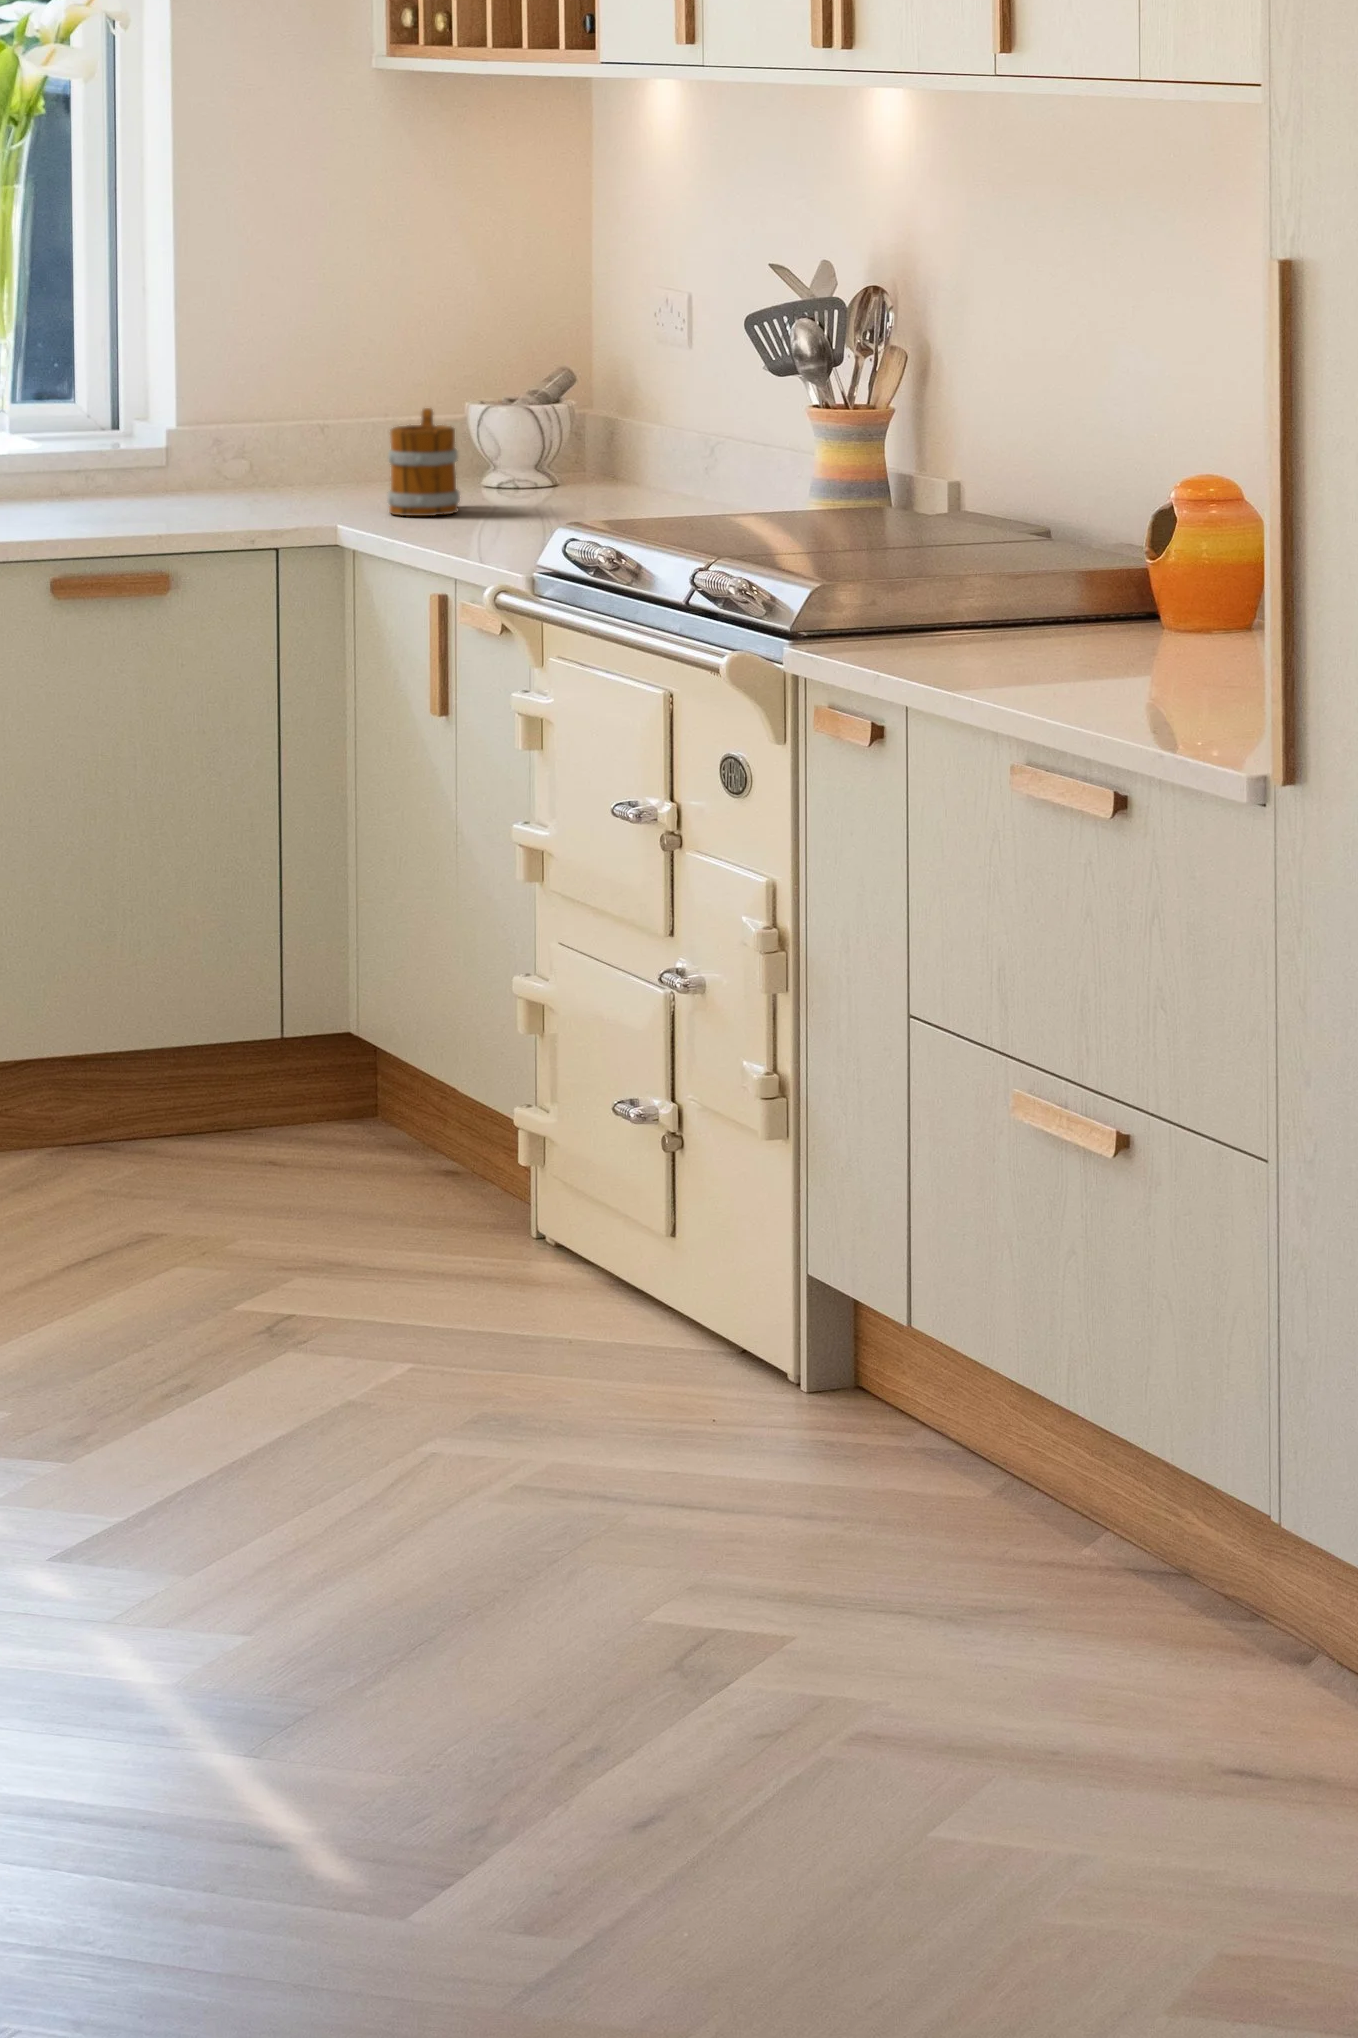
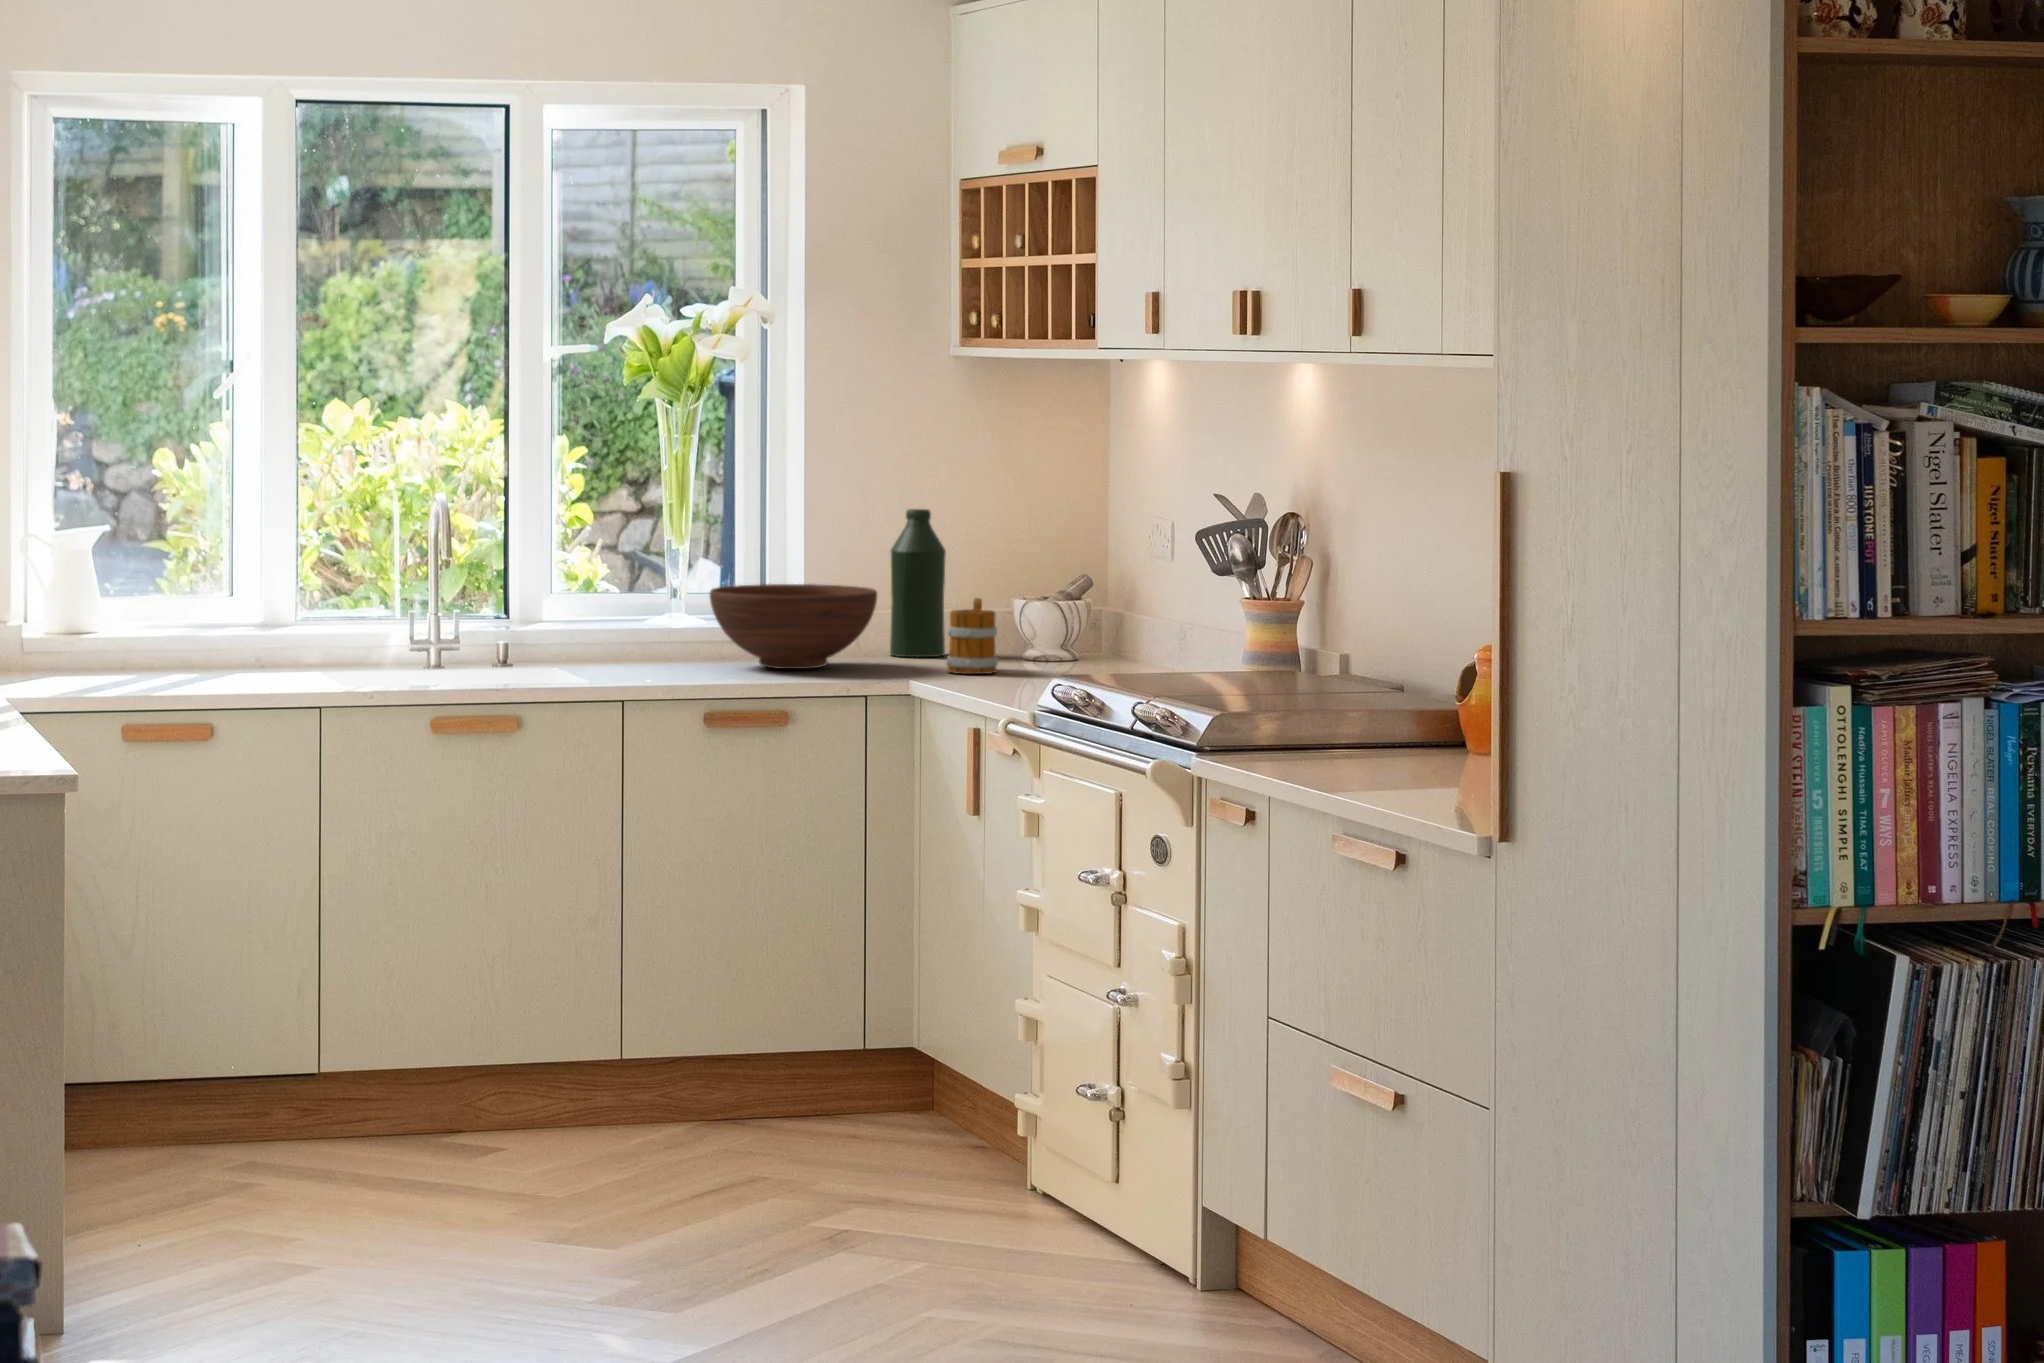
bottle: none [296,283,376,490] -> present [890,509,946,657]
fruit bowl: none [46,394,286,516] -> present [709,584,877,669]

